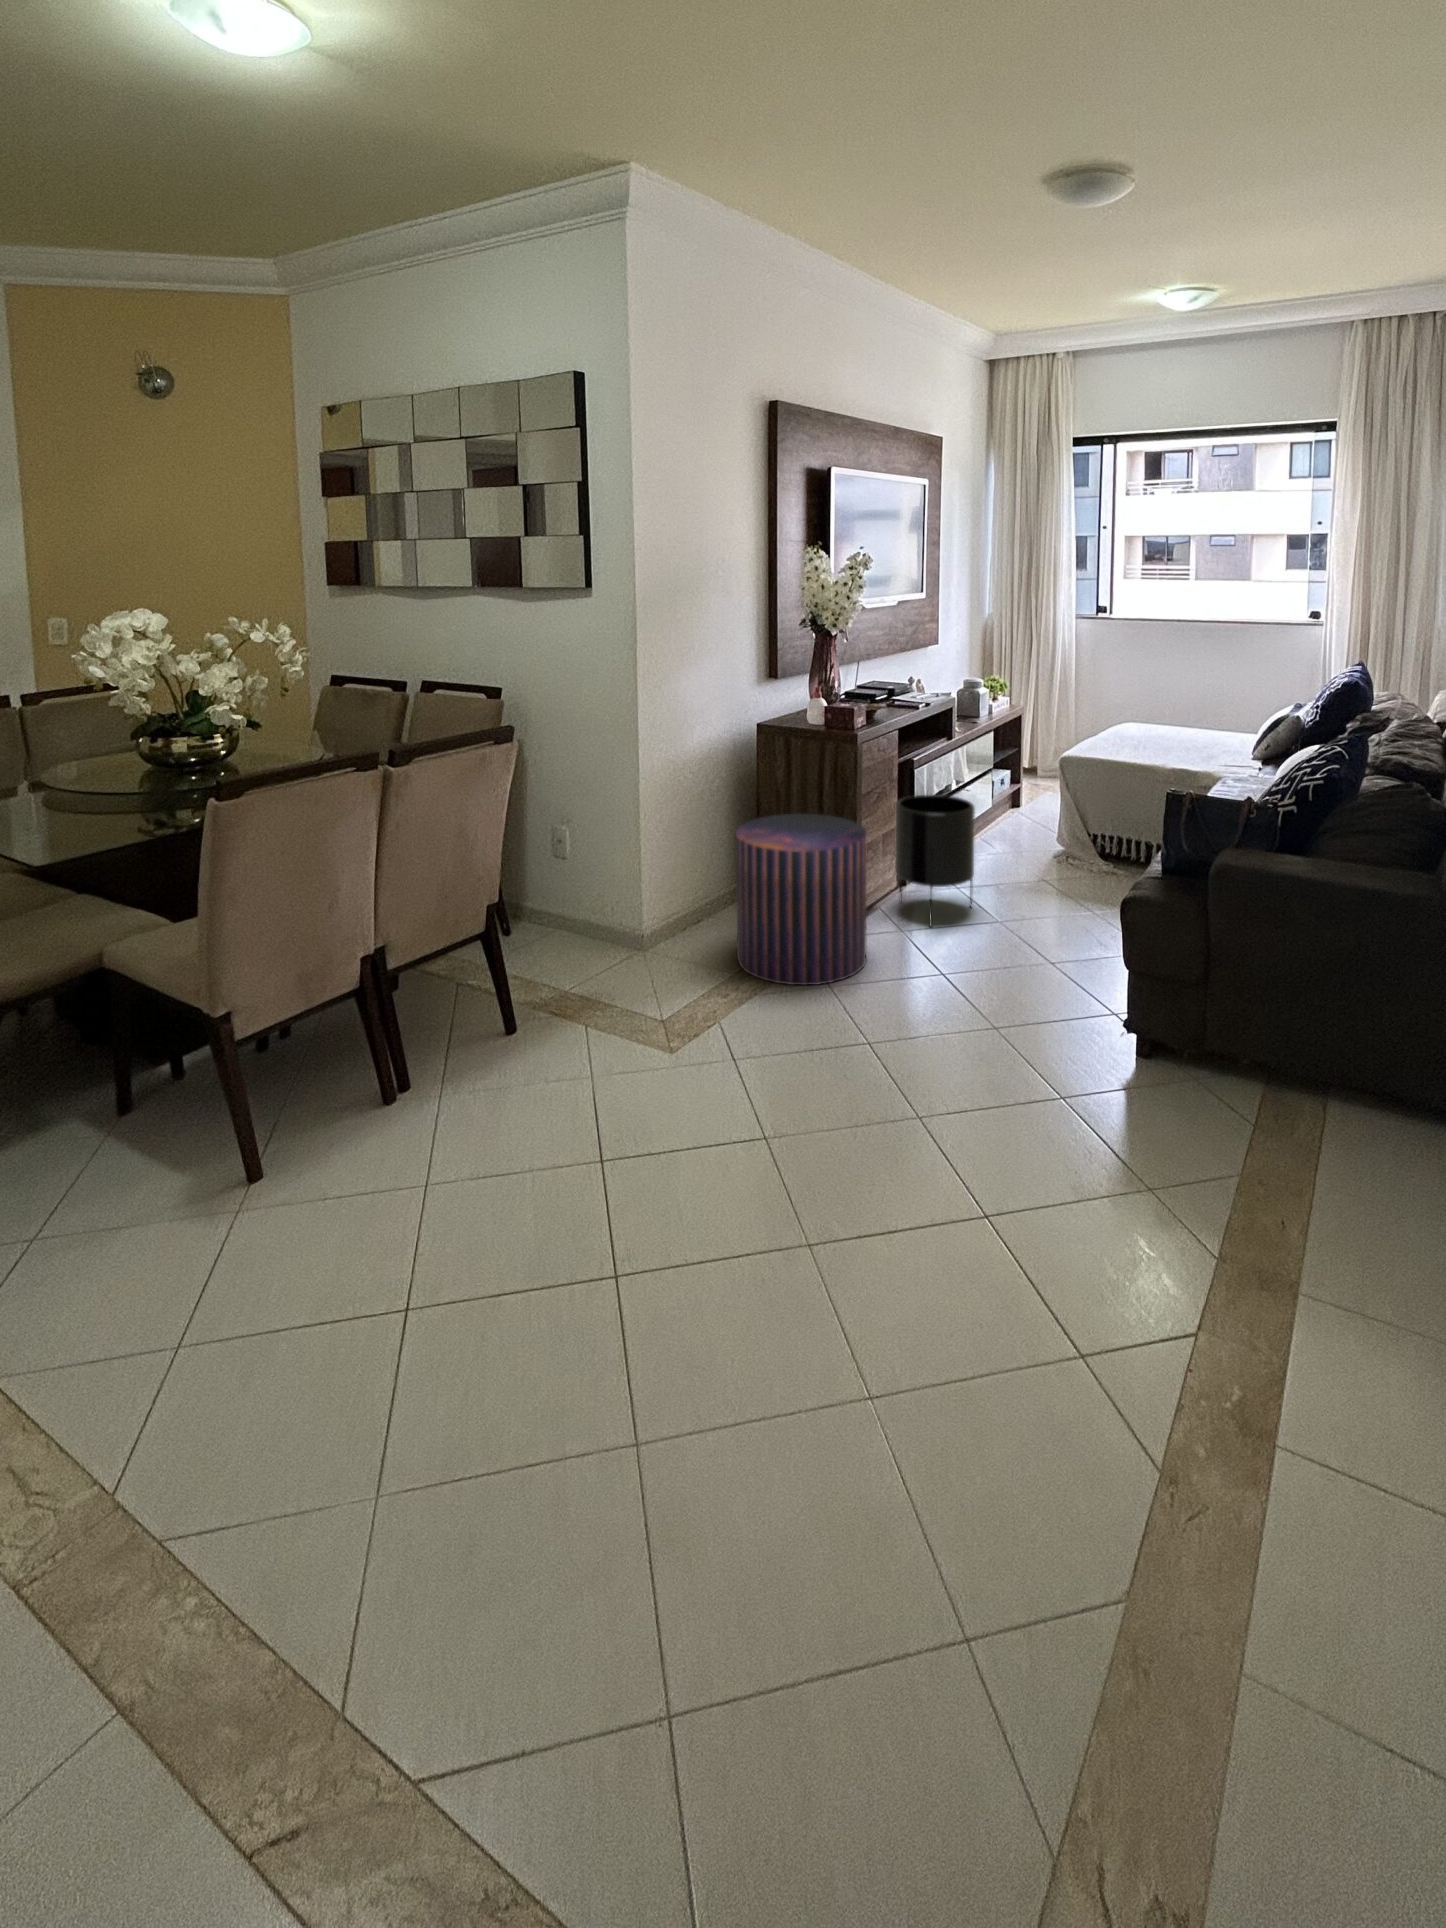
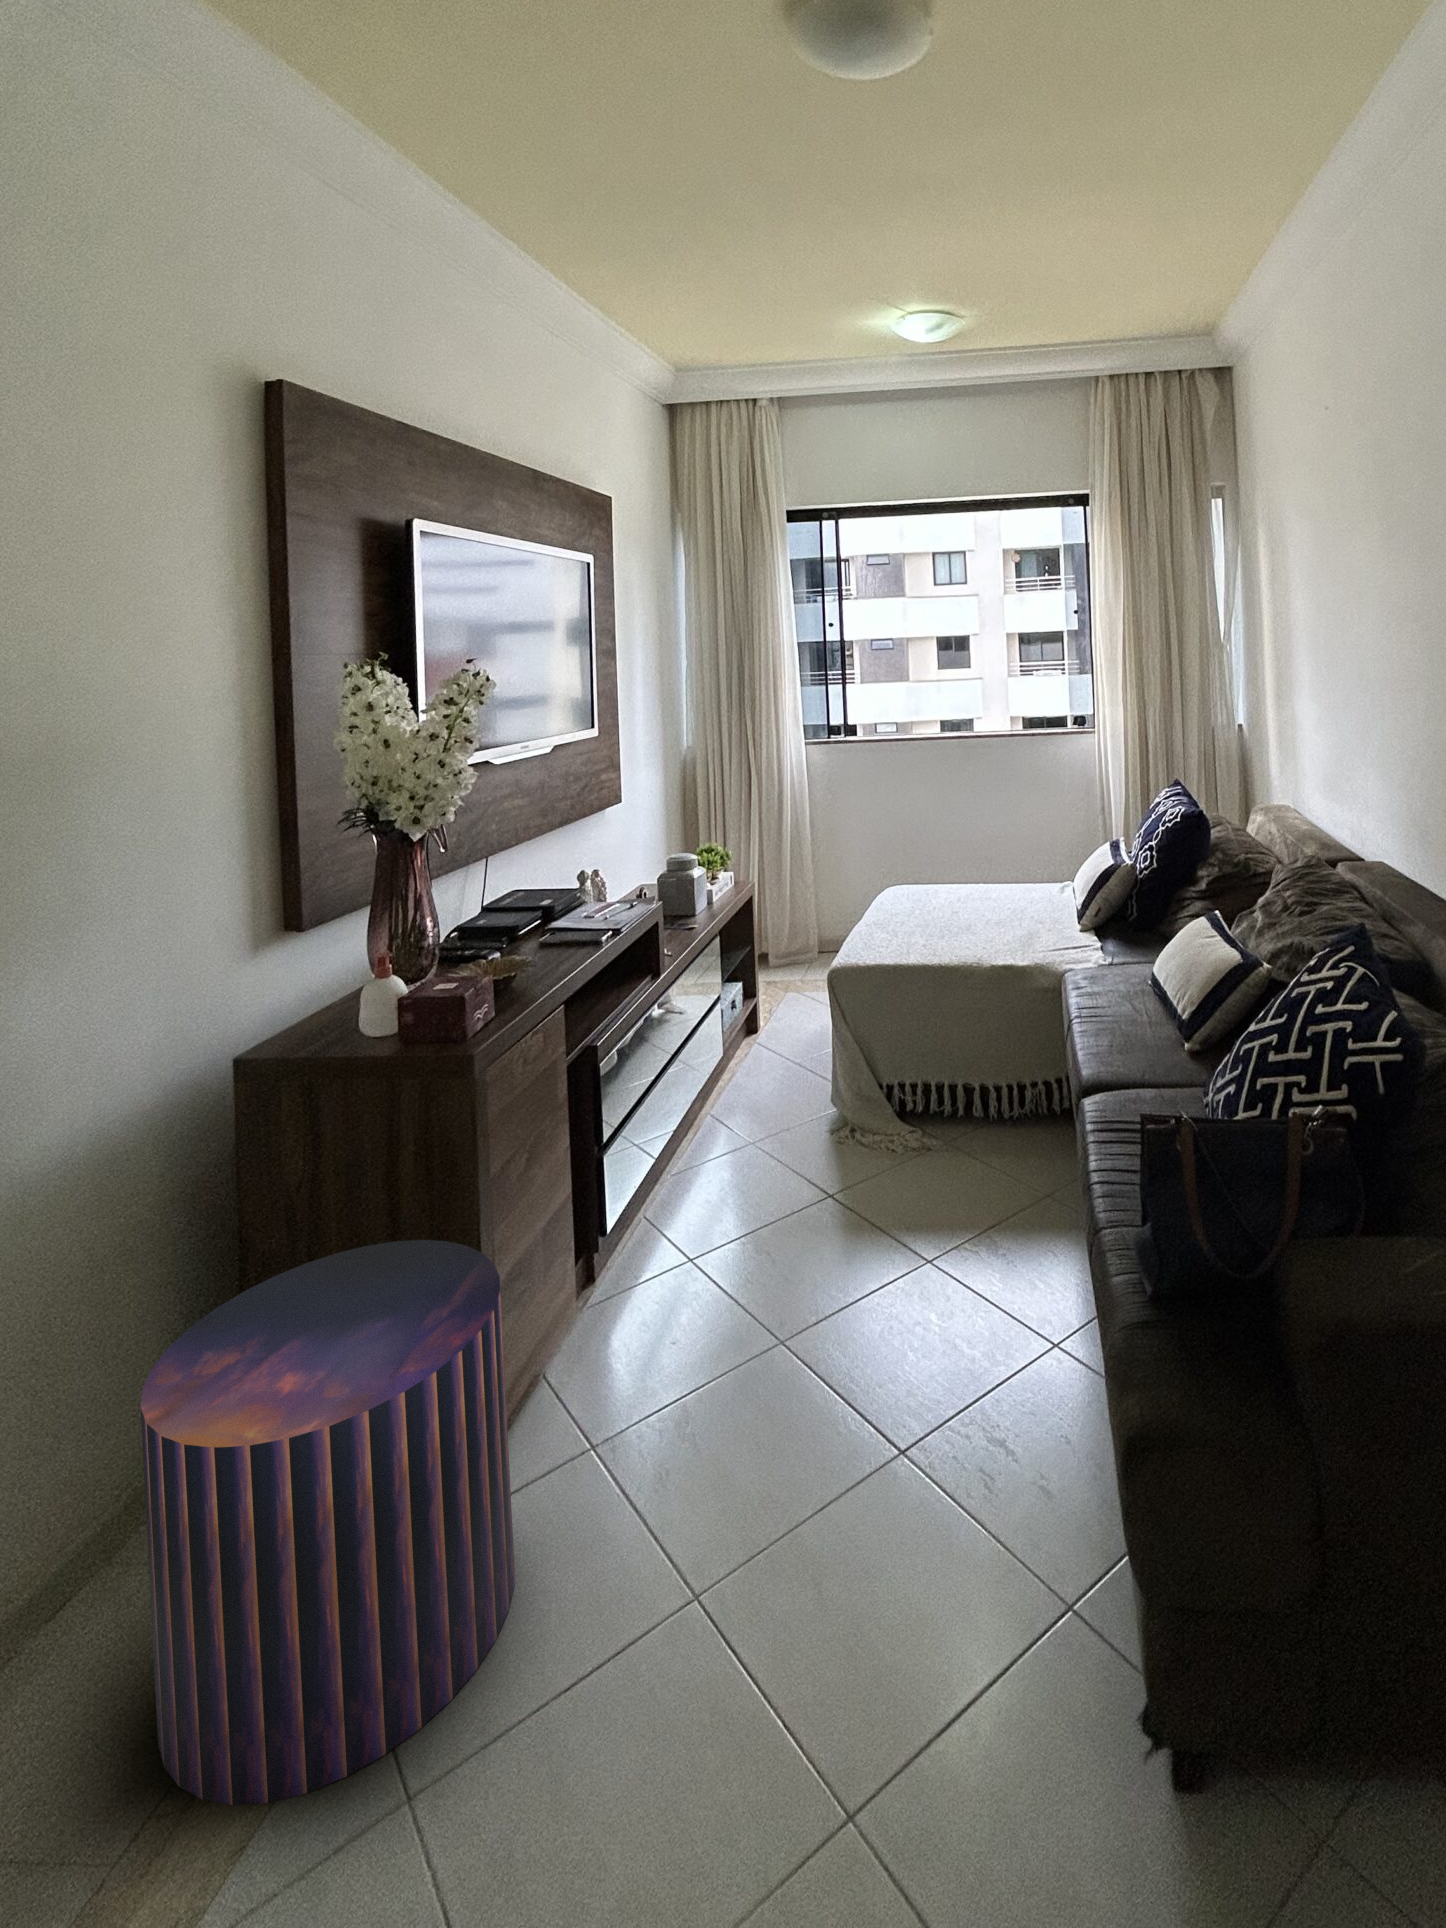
planter: present [895,795,975,921] -> none [566,1102,723,1395]

